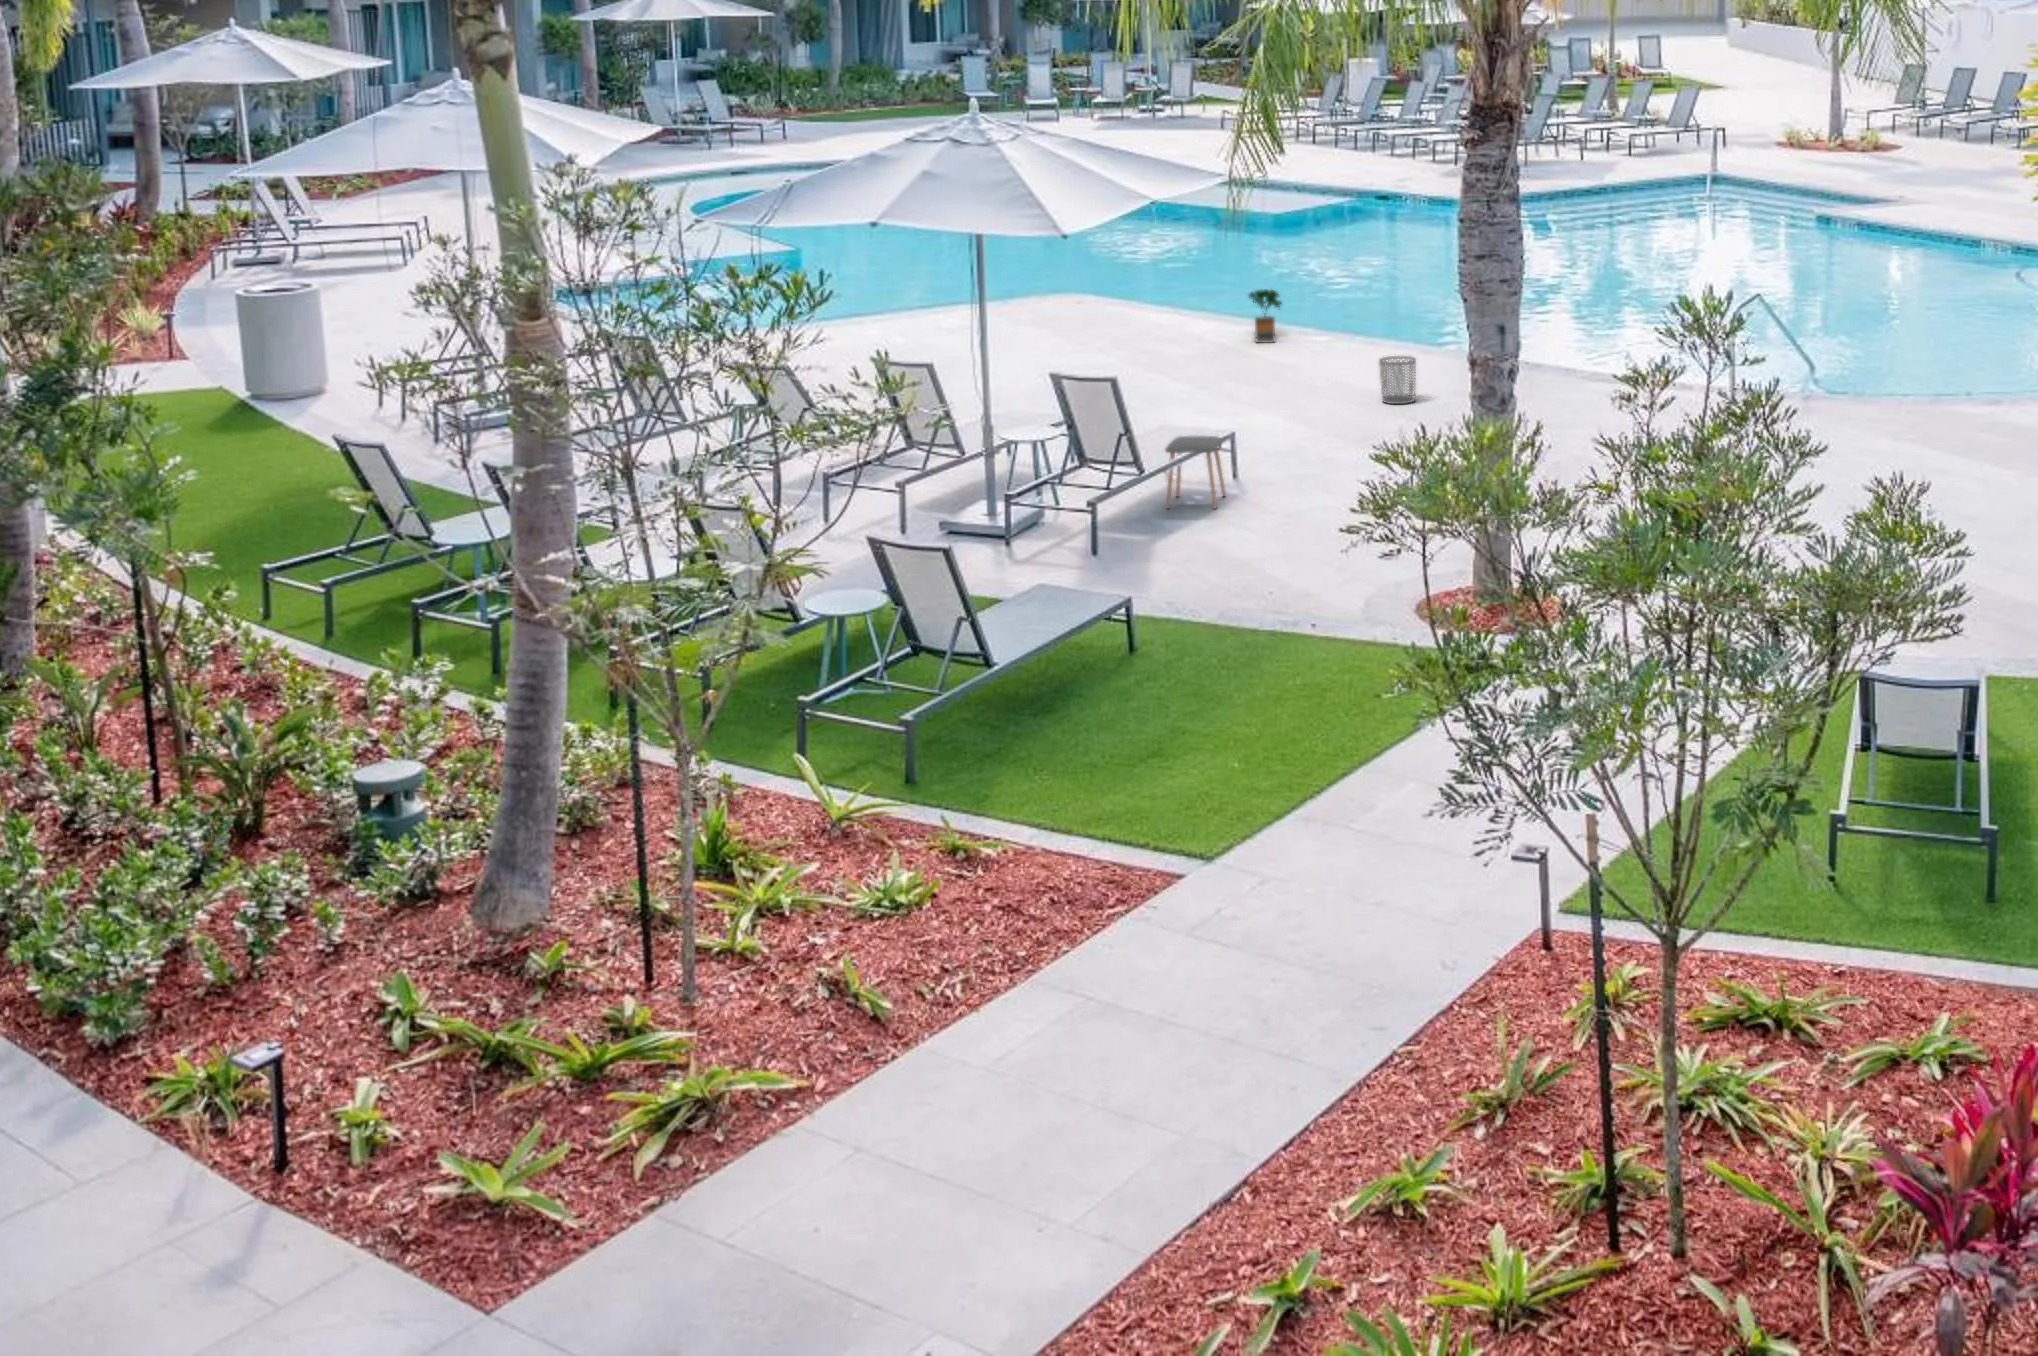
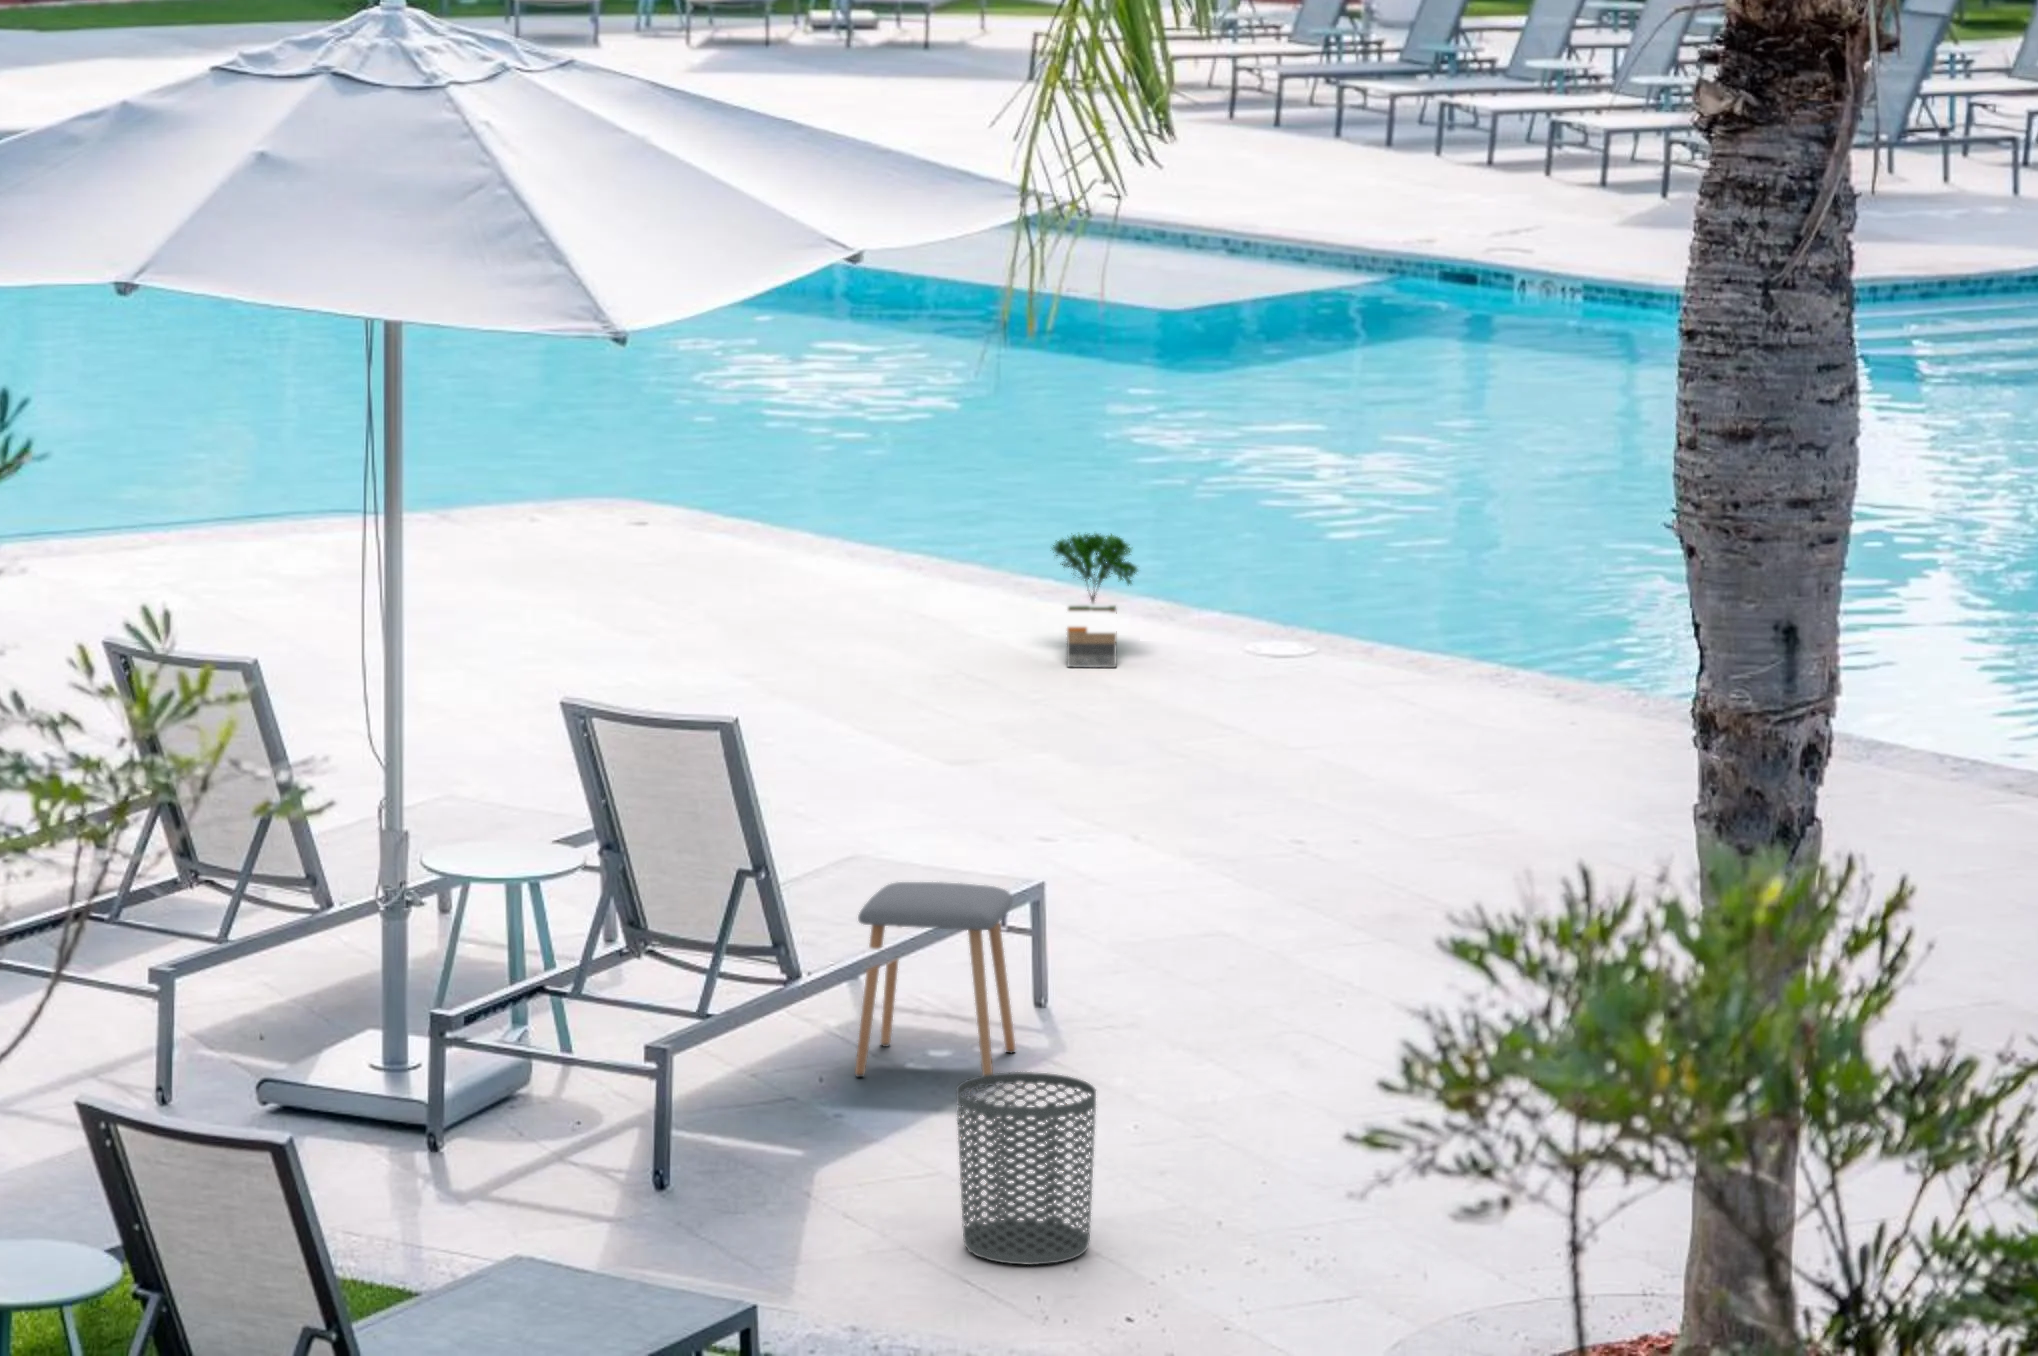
waste bin: present [1379,356,1416,404] -> present [956,1072,1096,1265]

